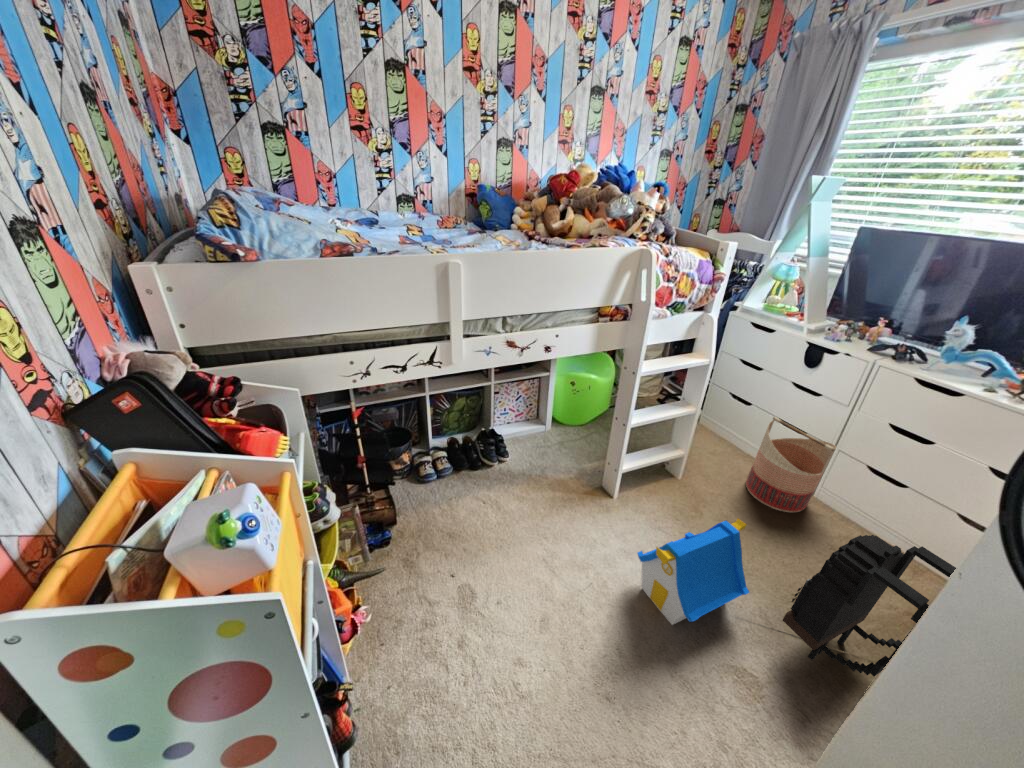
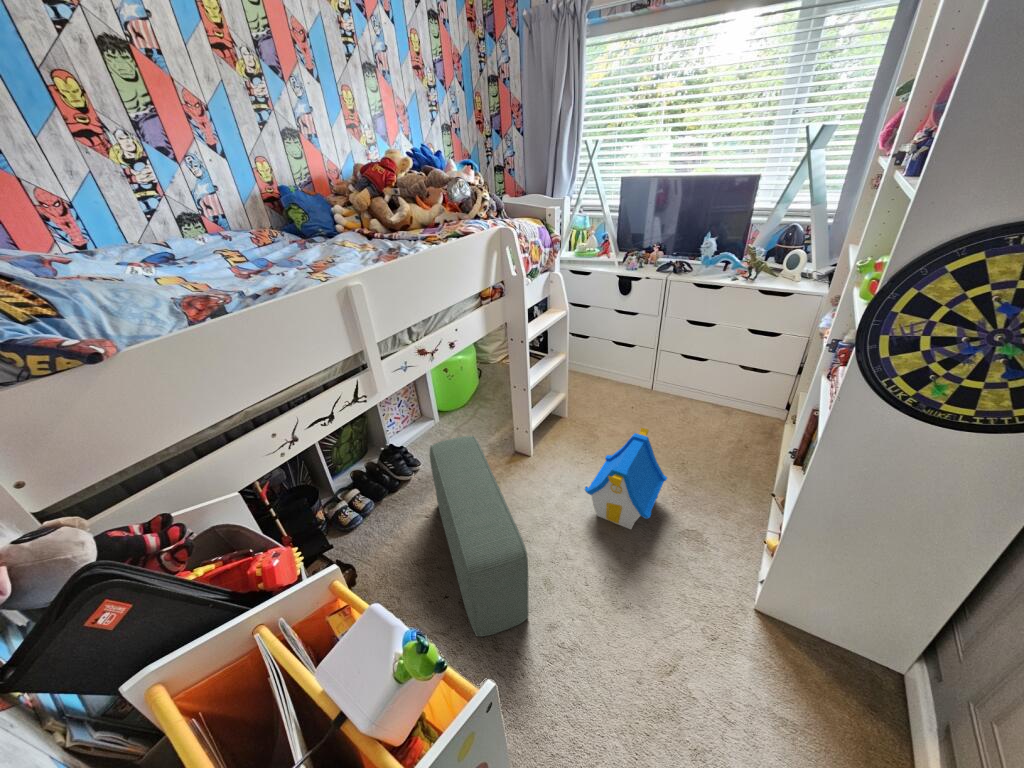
basket: present [746,417,836,512] -> none [610,342,664,411]
pouf: none [449,437,548,639] -> present [430,436,529,637]
backpack: present [783,535,956,676] -> none [694,395,787,502]

